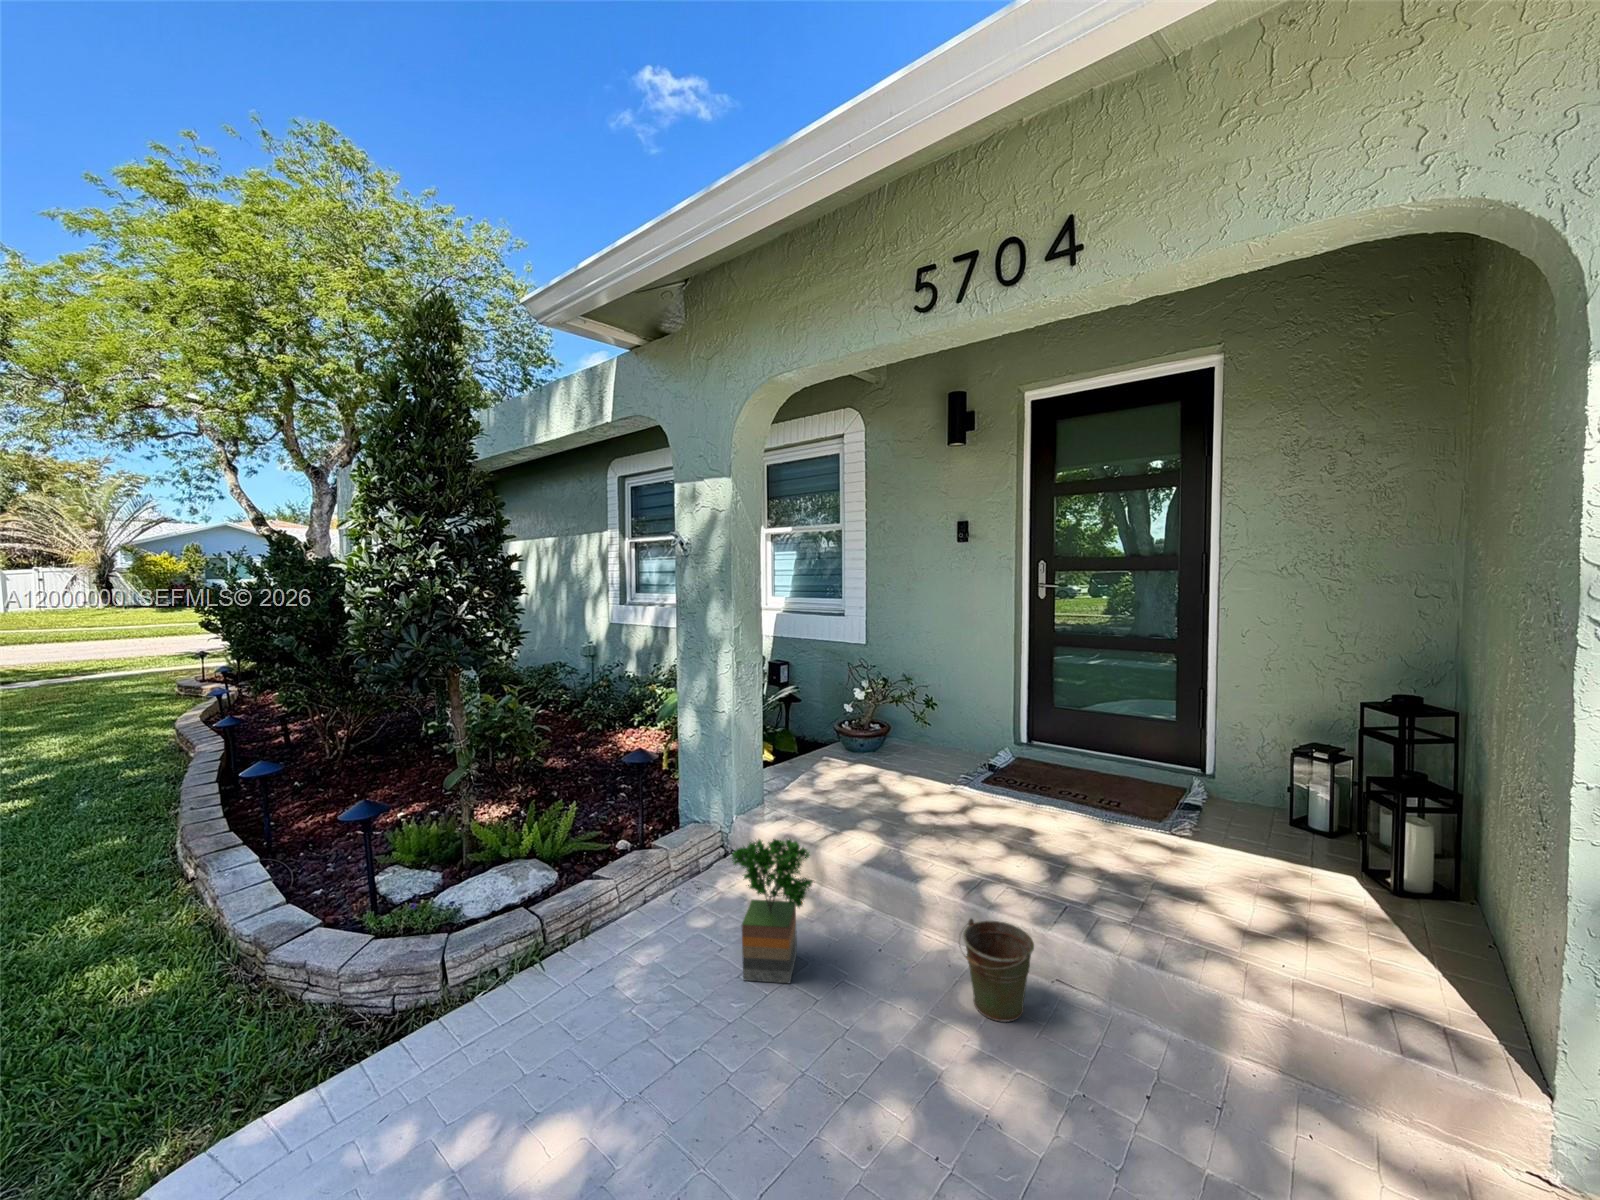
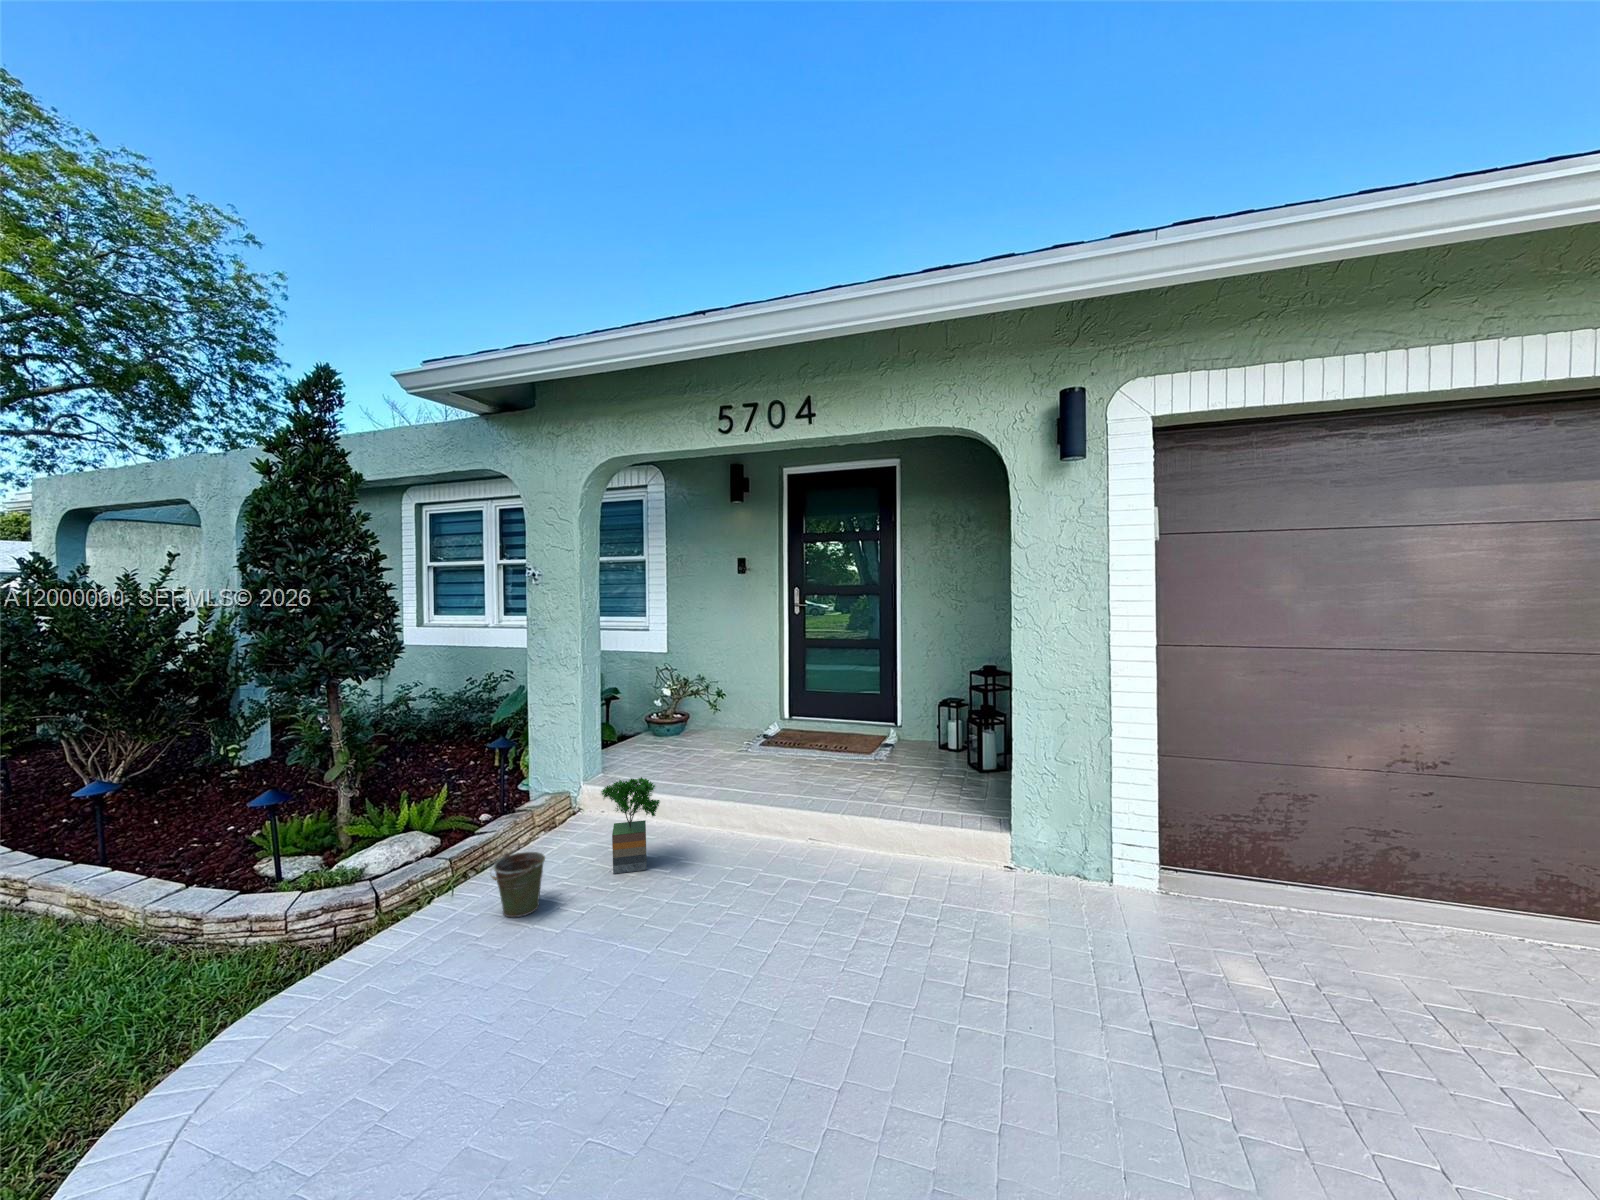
bucket: present [959,919,1034,1022] -> present [490,852,545,917]

